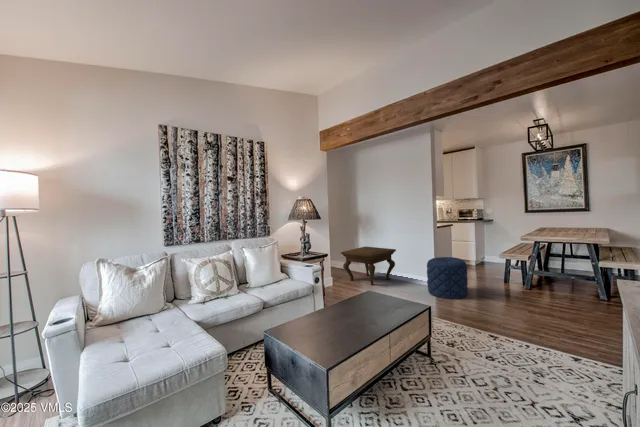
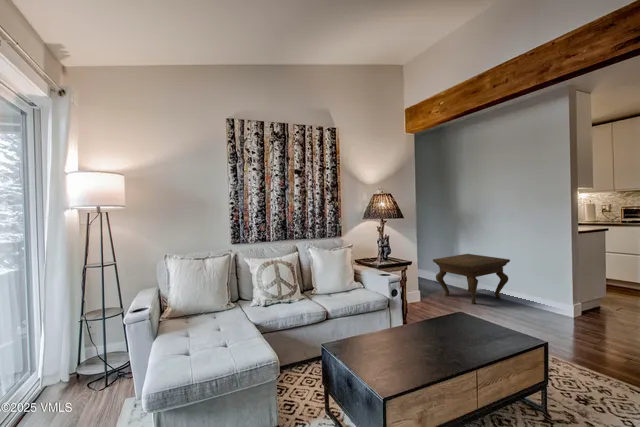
pouf: present [427,257,468,299] -> none [553,274,618,334]

